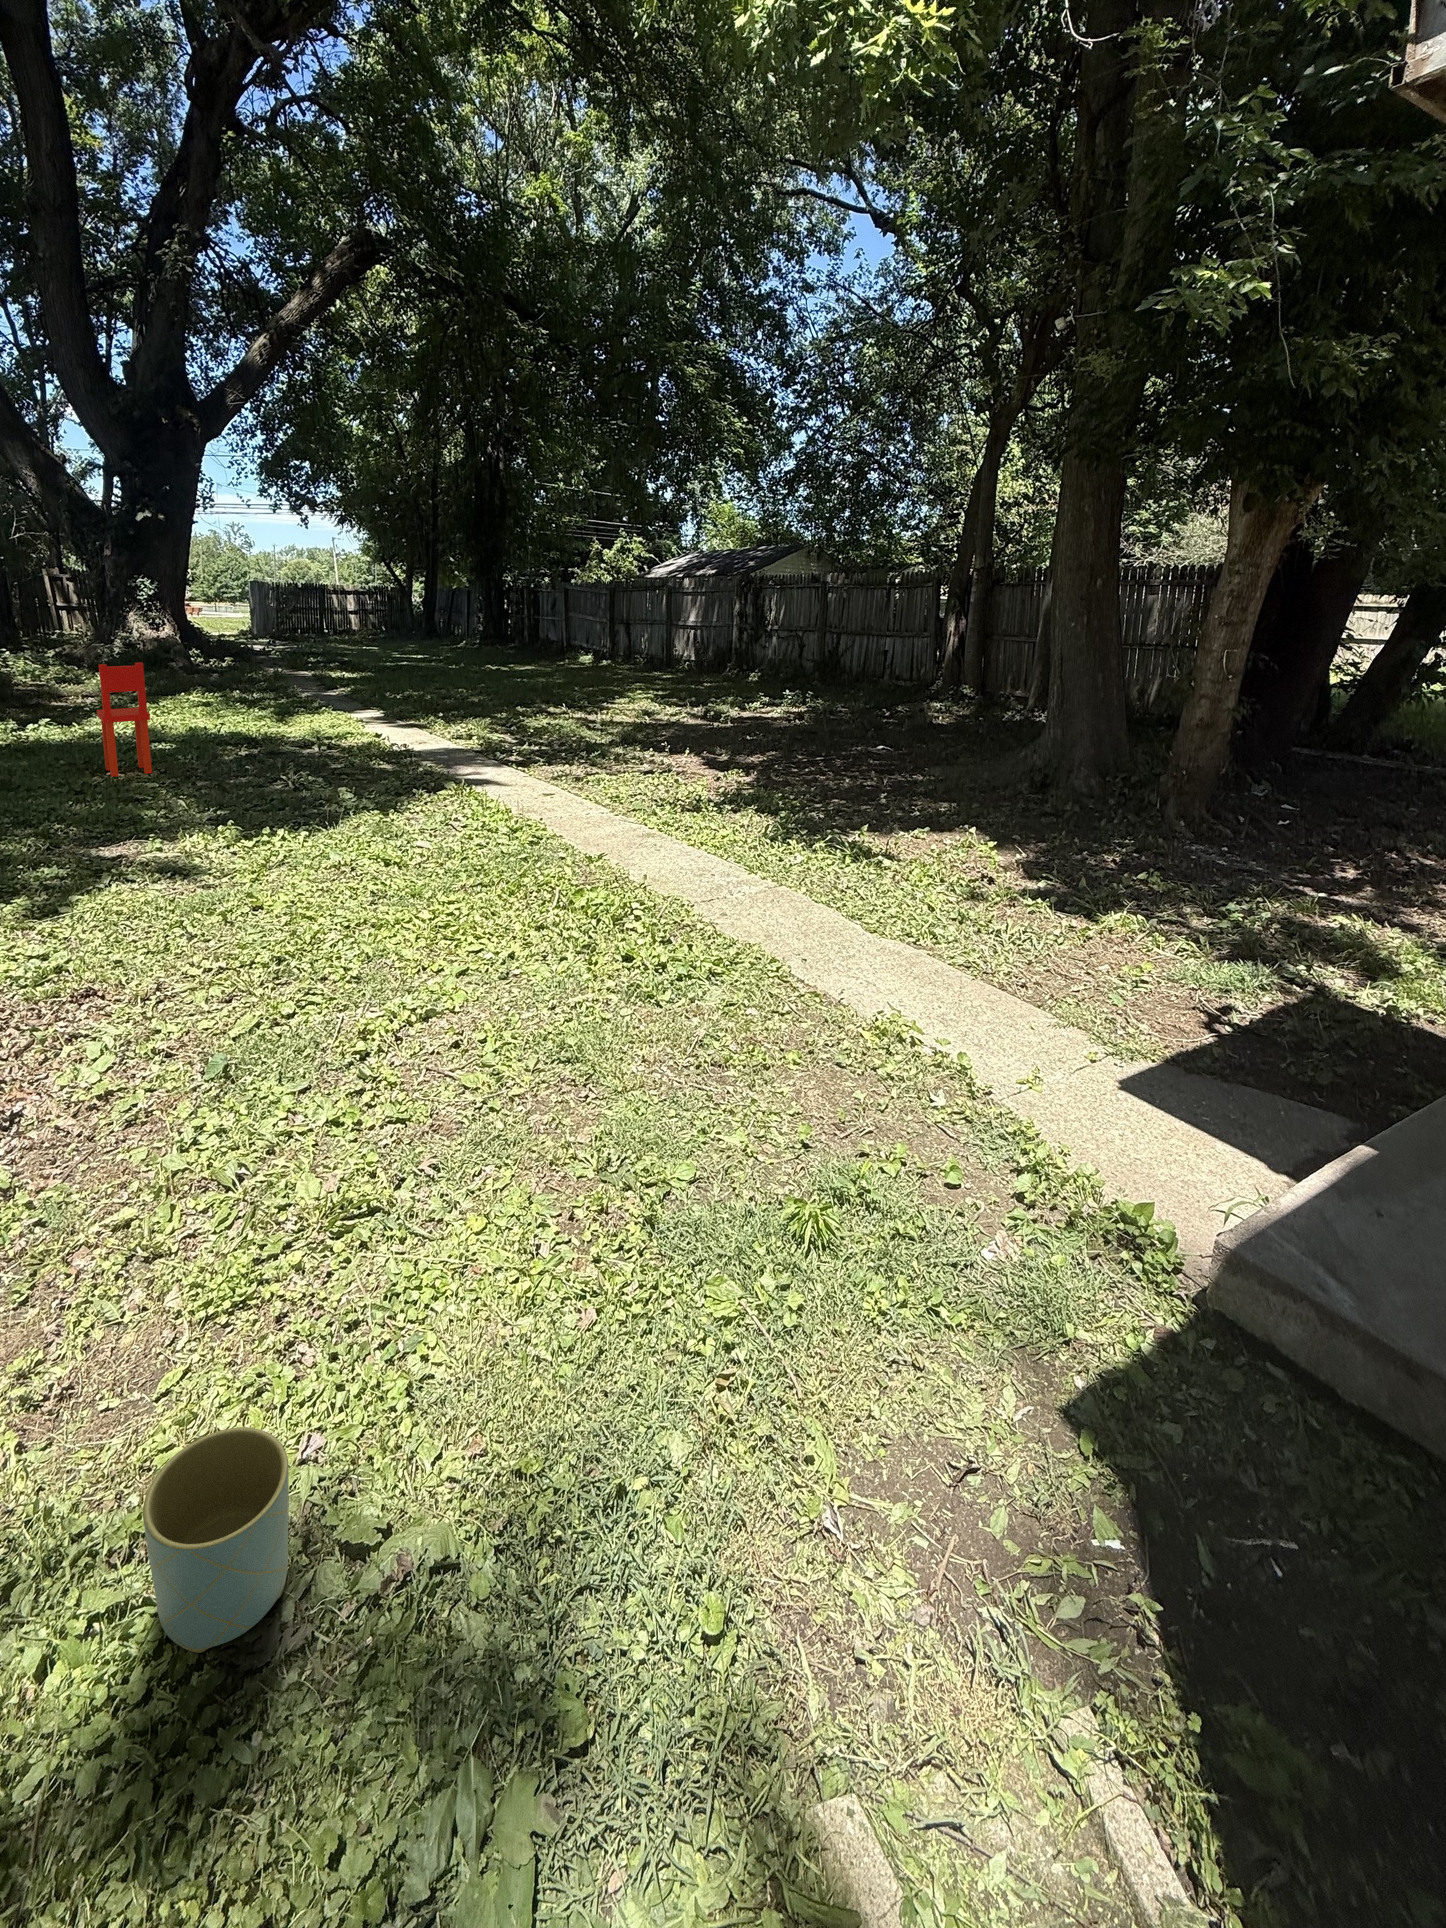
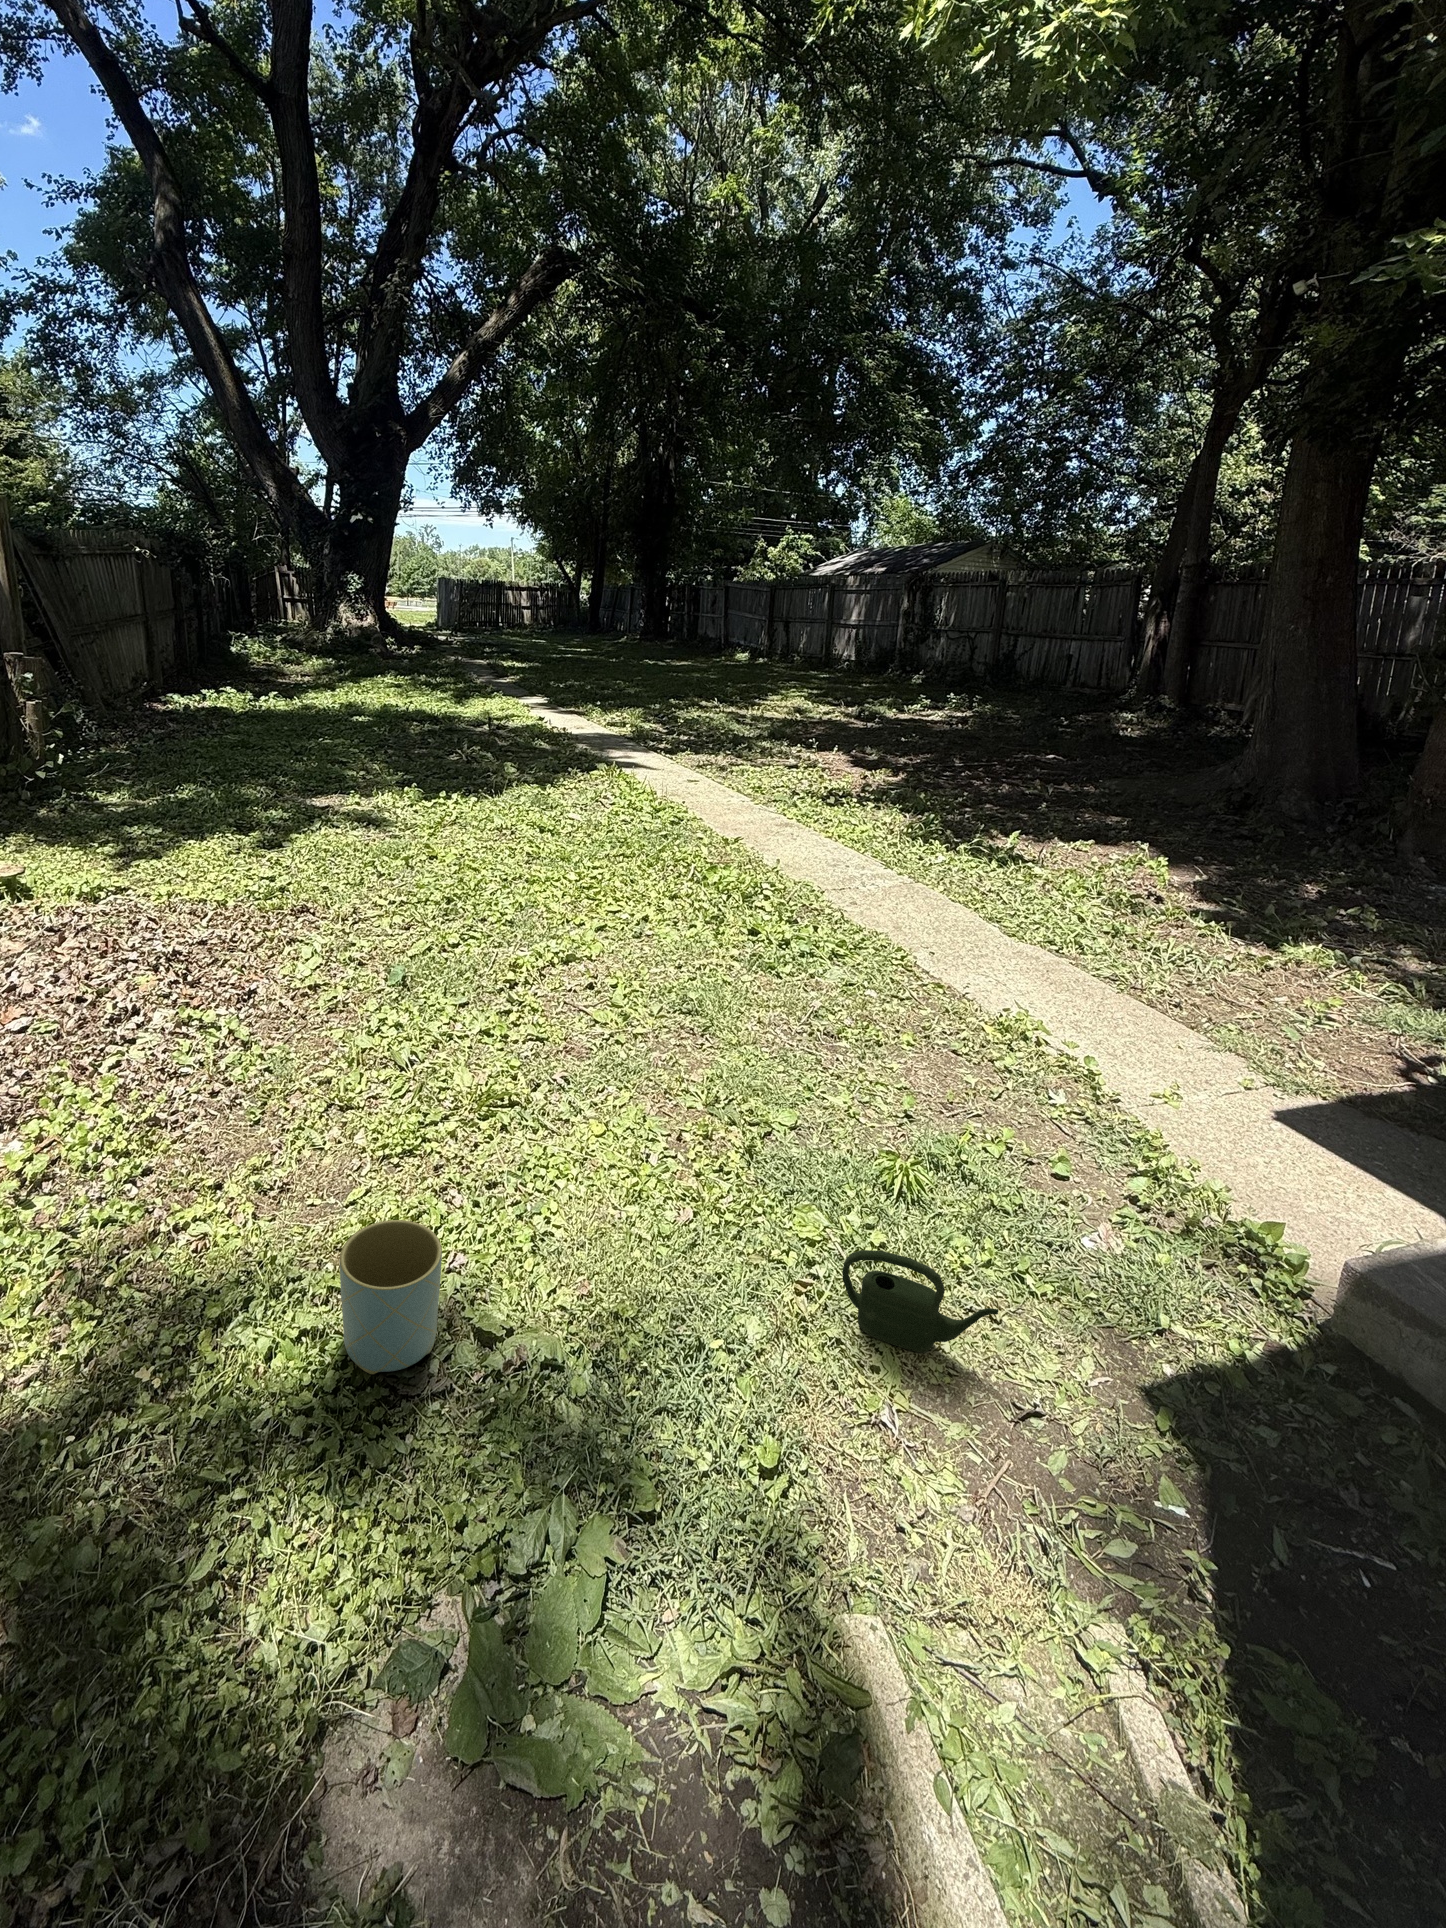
chair: present [97,662,152,777] -> none [313,646,355,744]
watering can: none [767,1334,931,1438] -> present [842,1250,999,1353]

